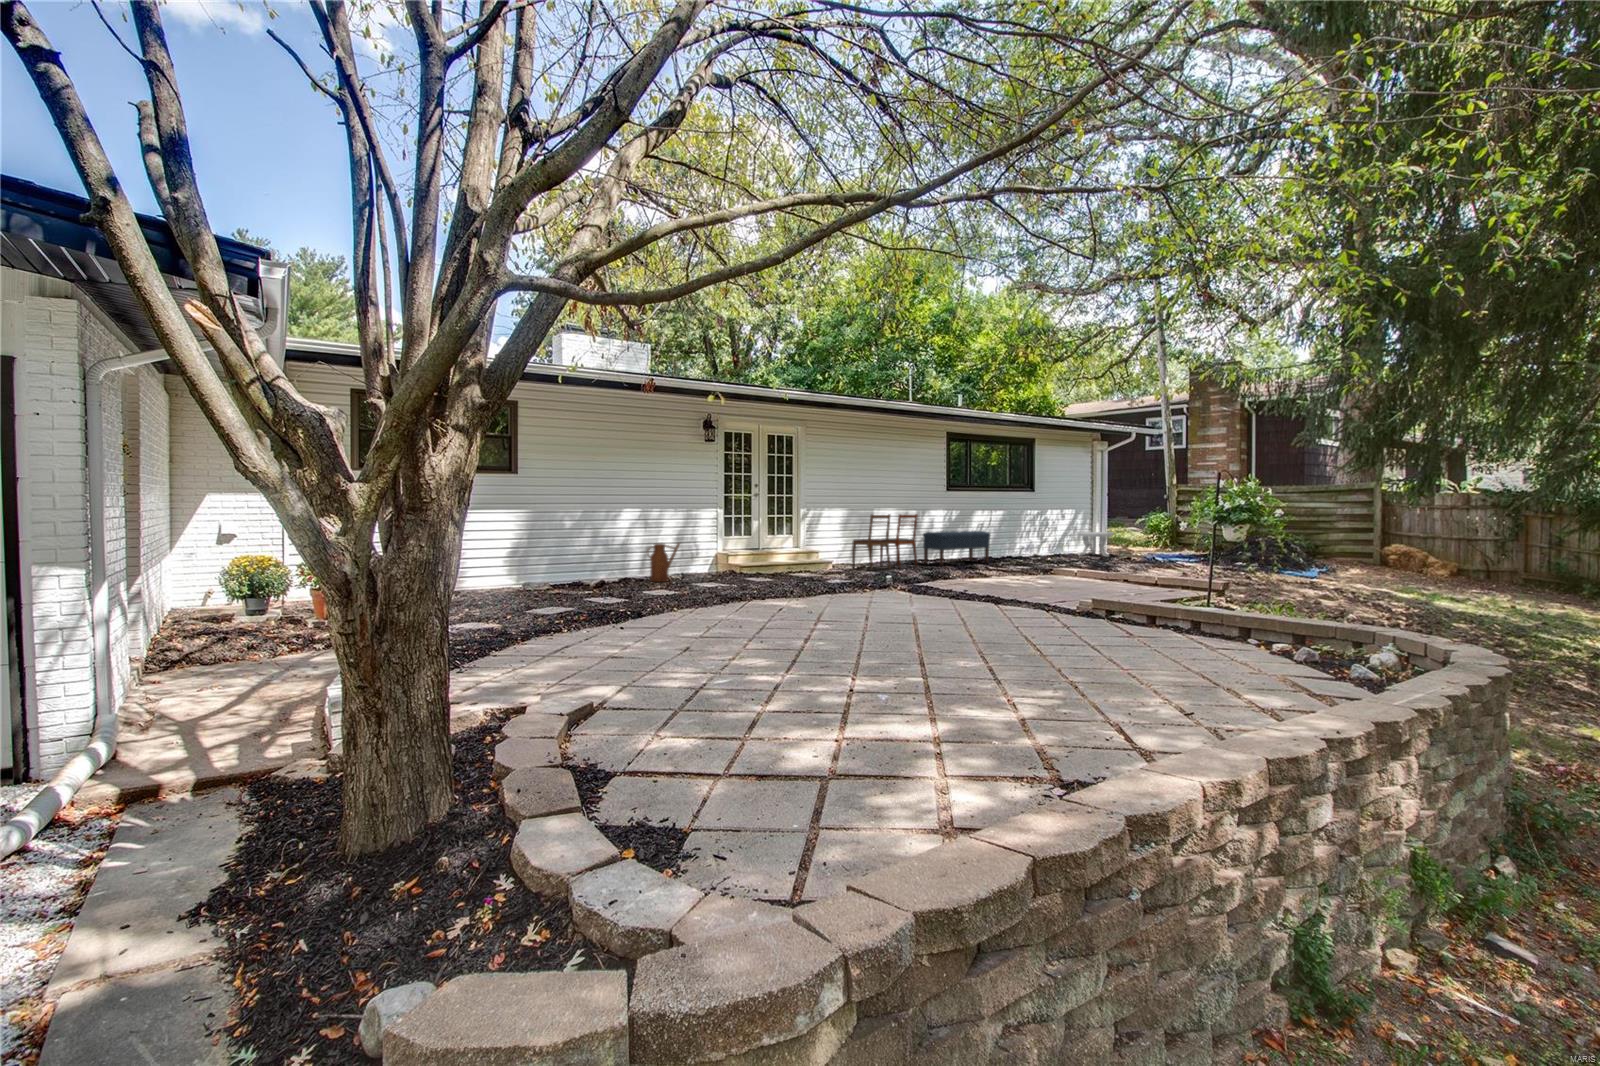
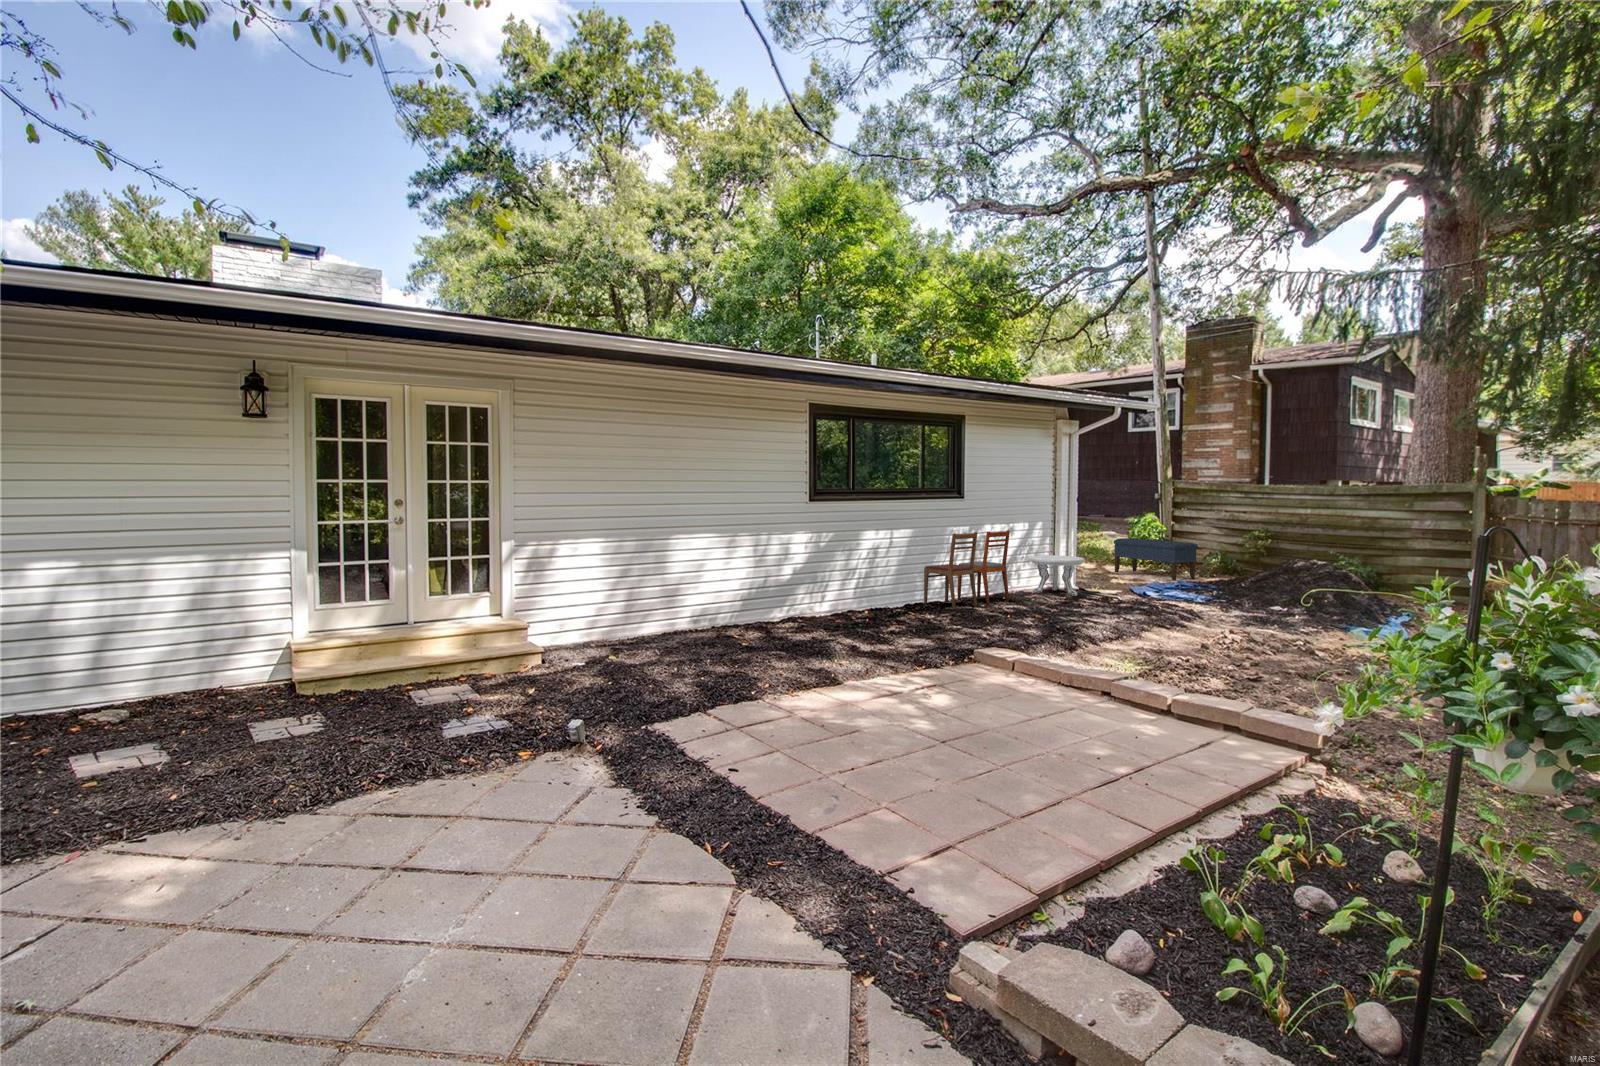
chair: present [852,514,918,570] -> present [924,531,1010,609]
bench: present [923,531,990,566] -> present [1114,538,1198,580]
watering can: present [648,543,680,582] -> none [71,627,178,720]

